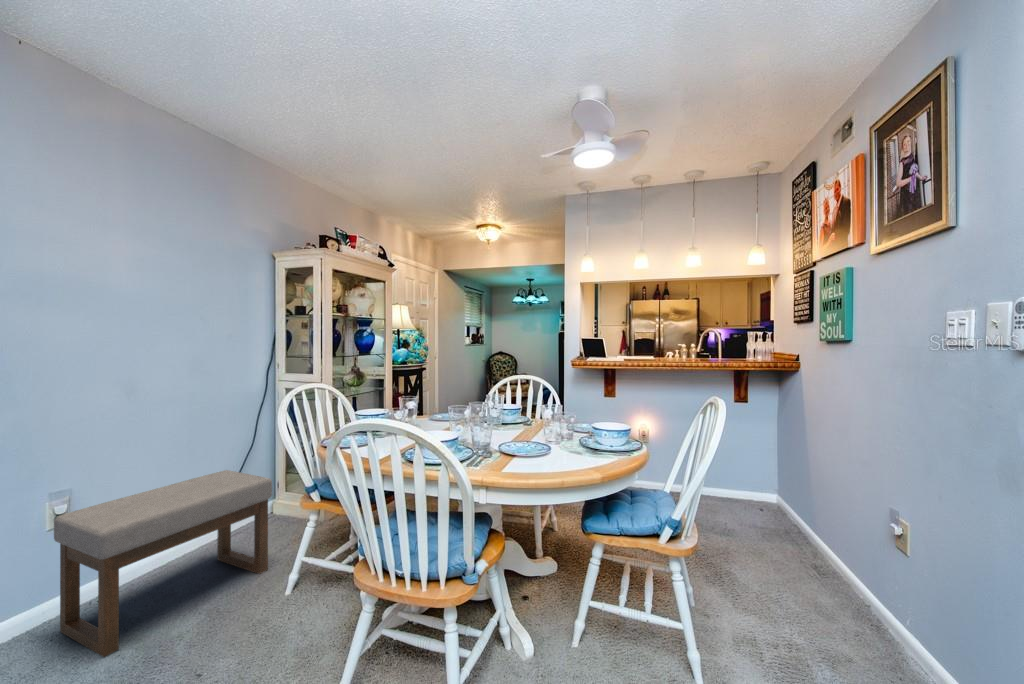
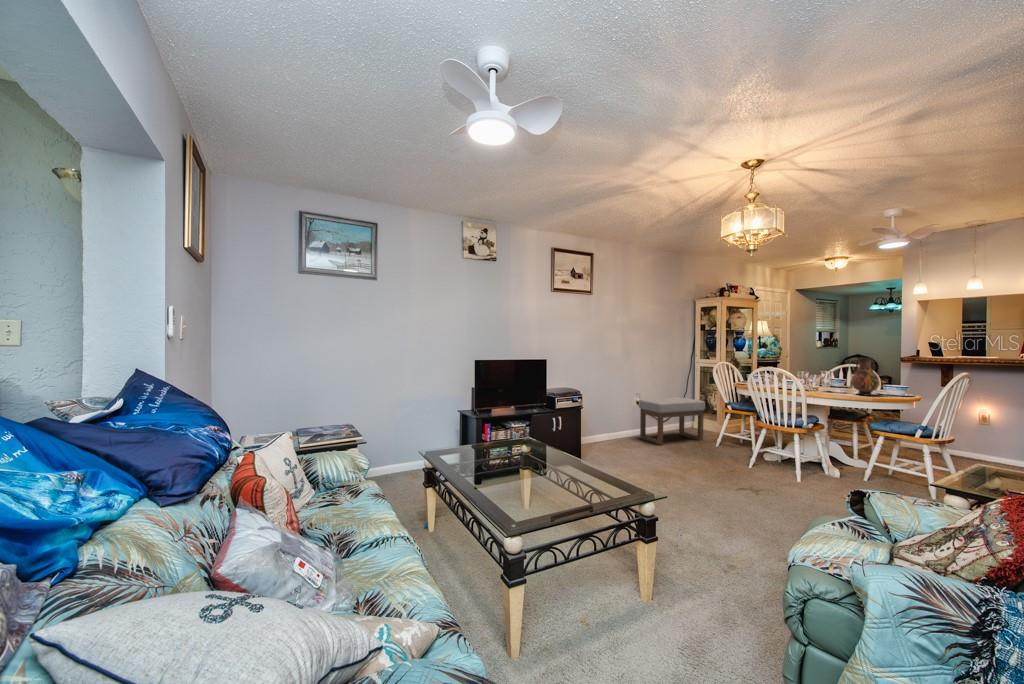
vase: none [552,376,600,463] -> present [851,358,880,396]

